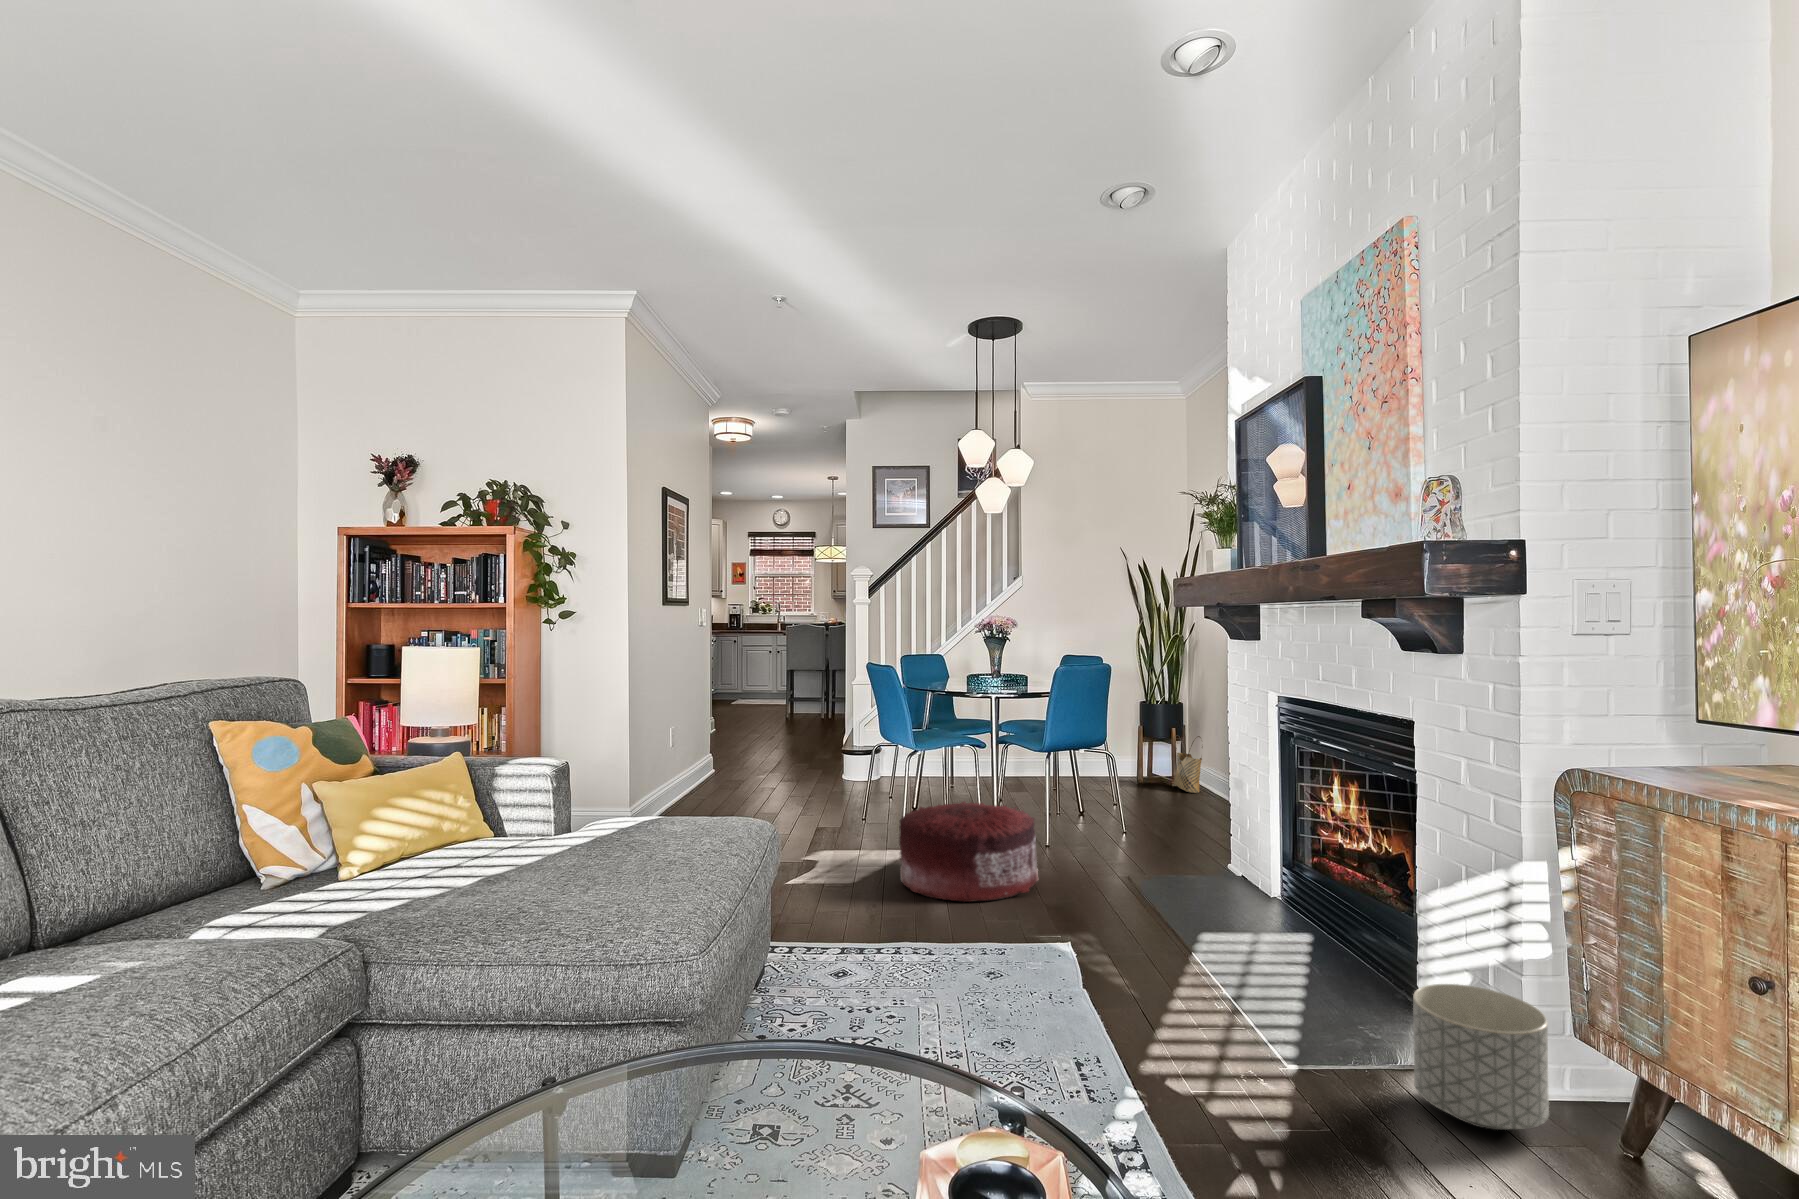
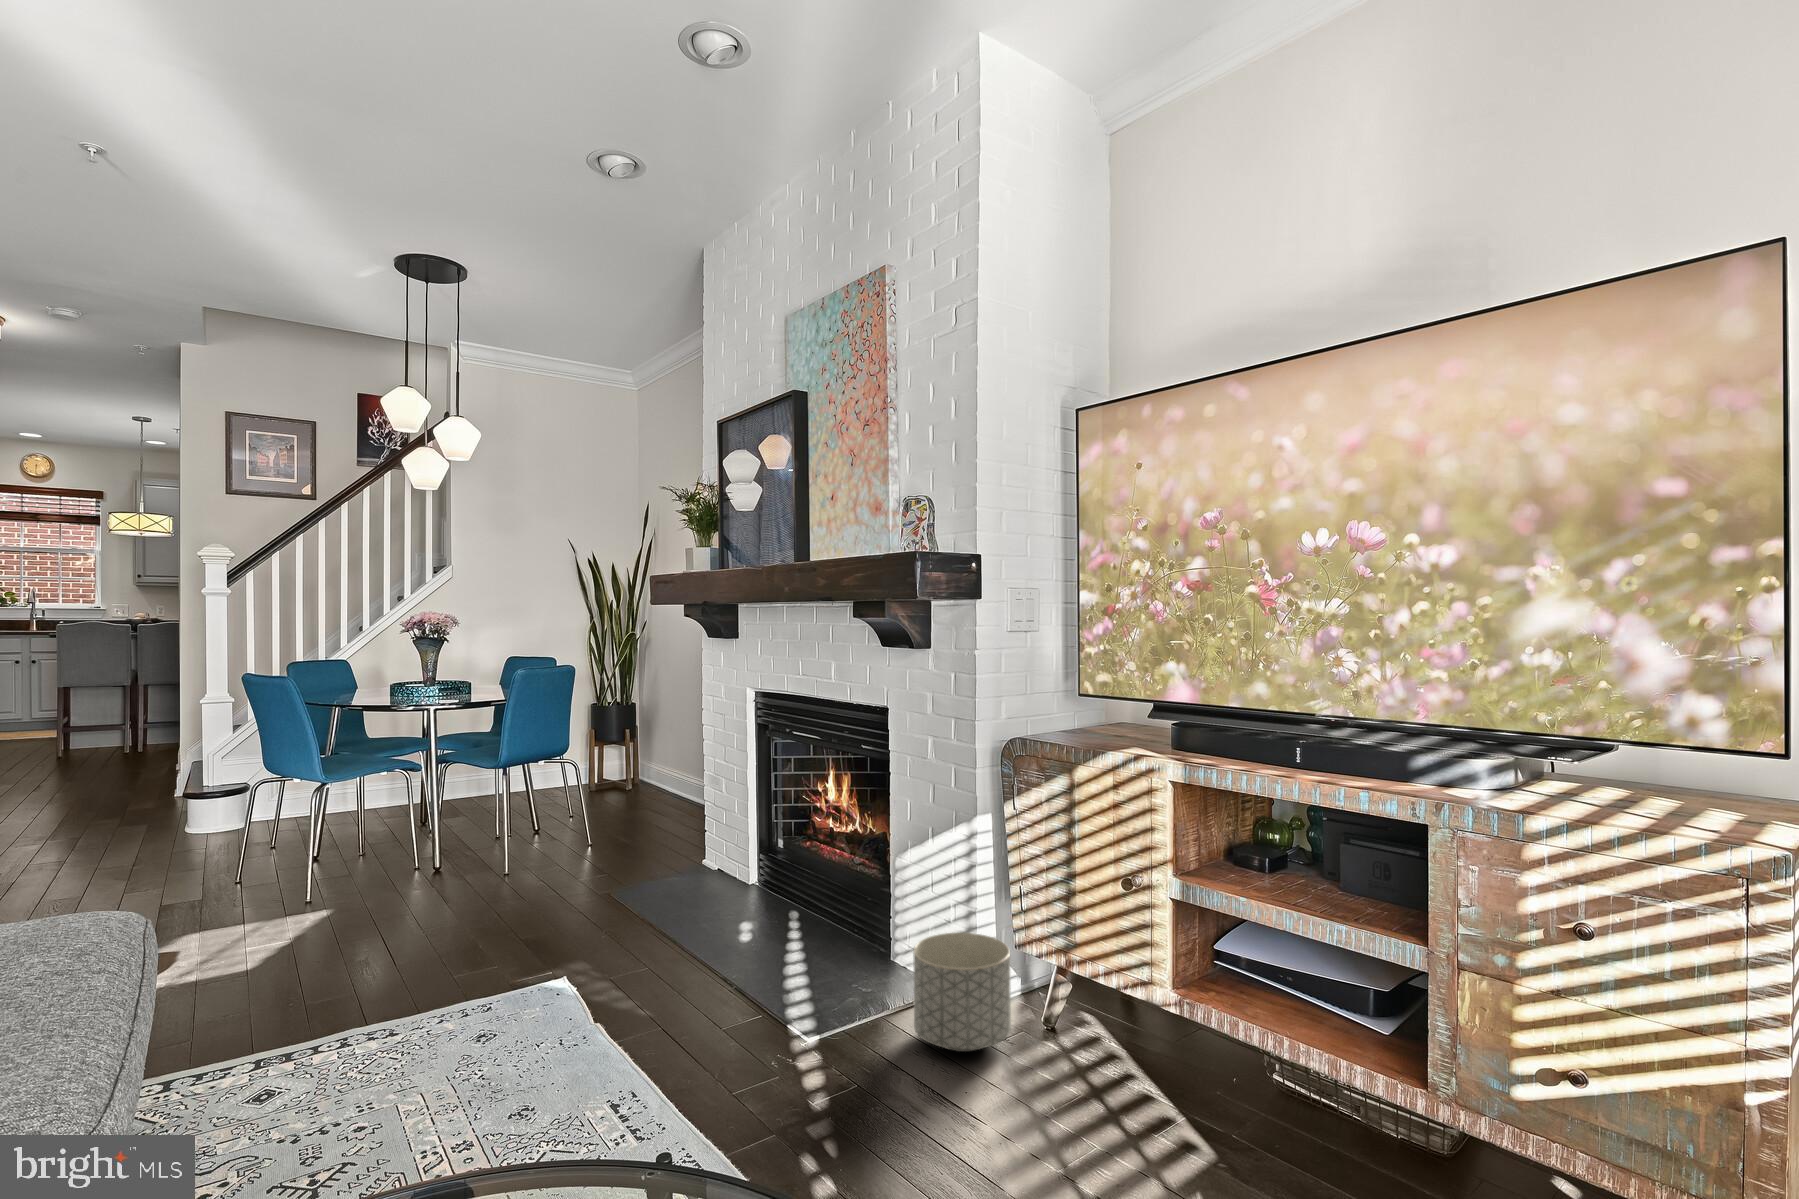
woven basket: present [1174,736,1202,793] -> none [624,735,653,793]
pouf: present [899,802,1038,902] -> none [322,835,507,962]

